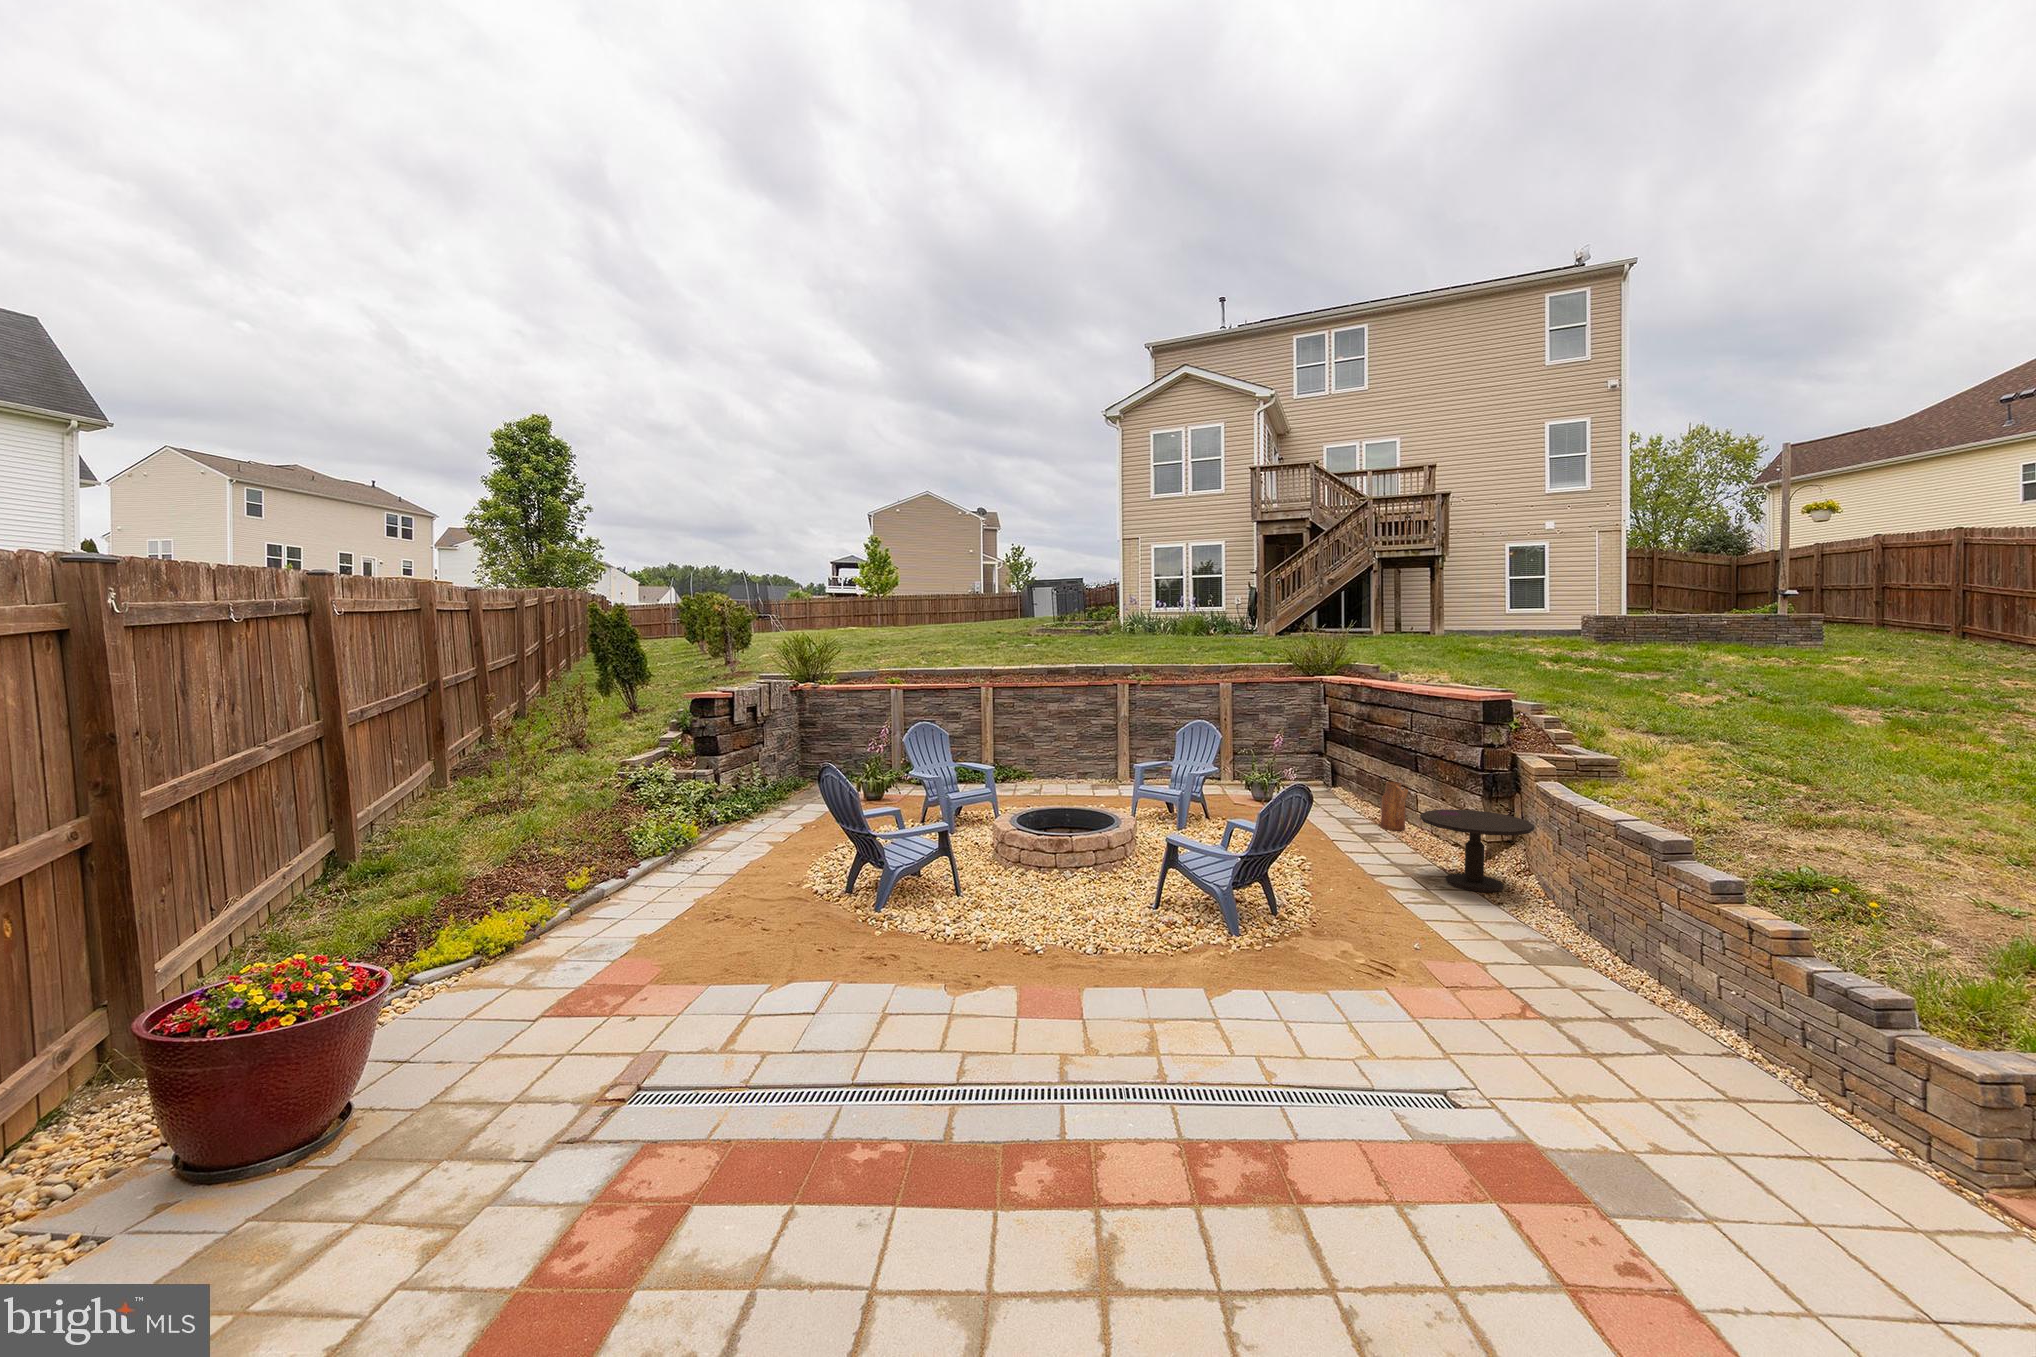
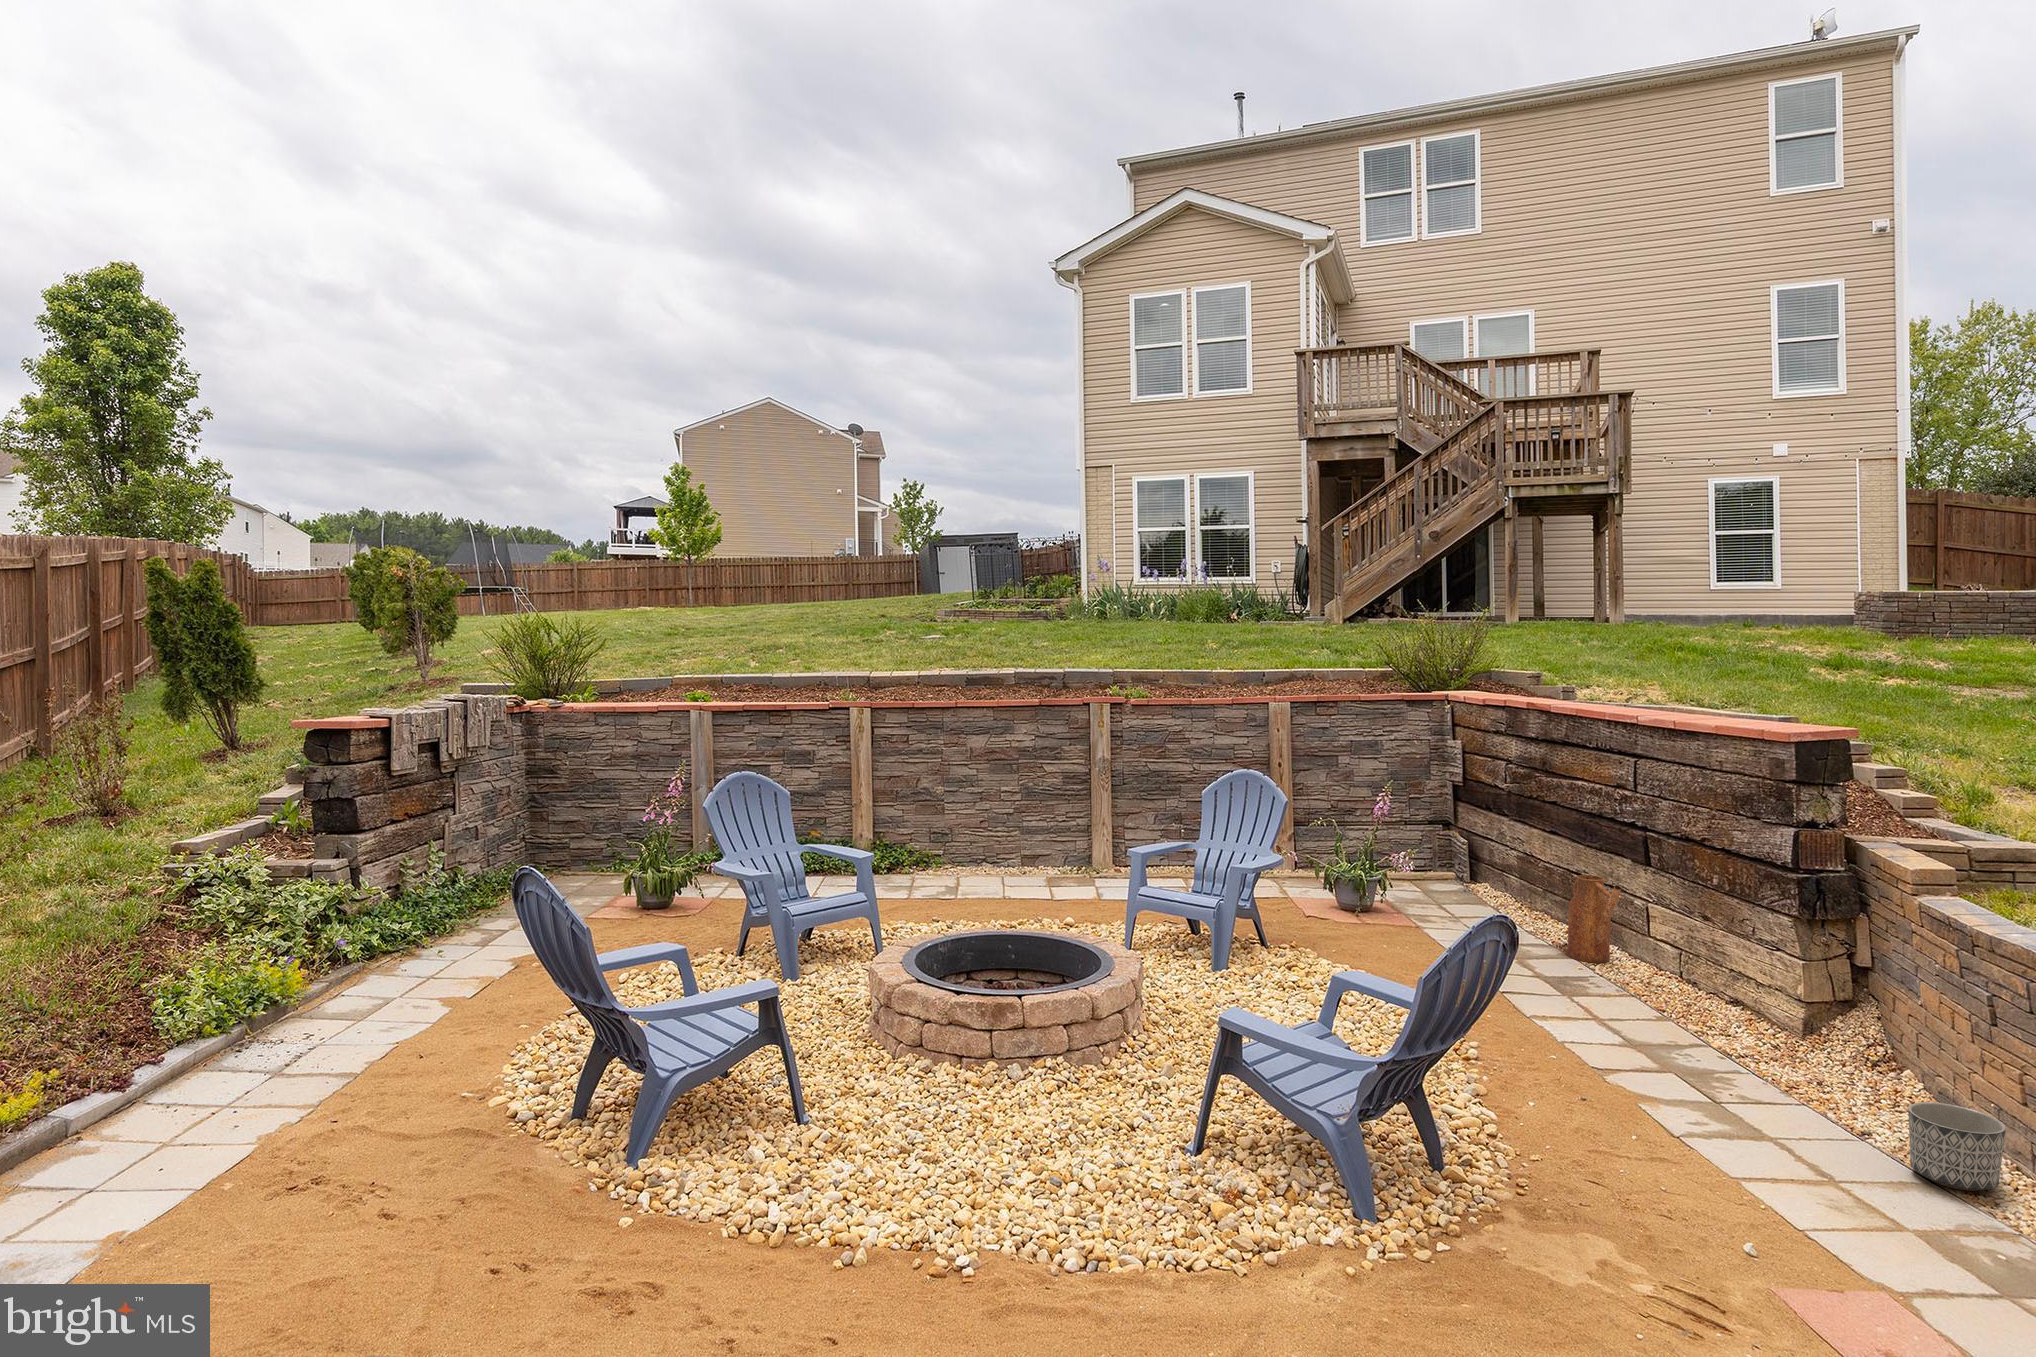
side table: present [1420,809,1534,892] -> none [1673,935,1891,1096]
planter: none [1527,890,1574,933] -> present [1908,1102,2006,1191]

